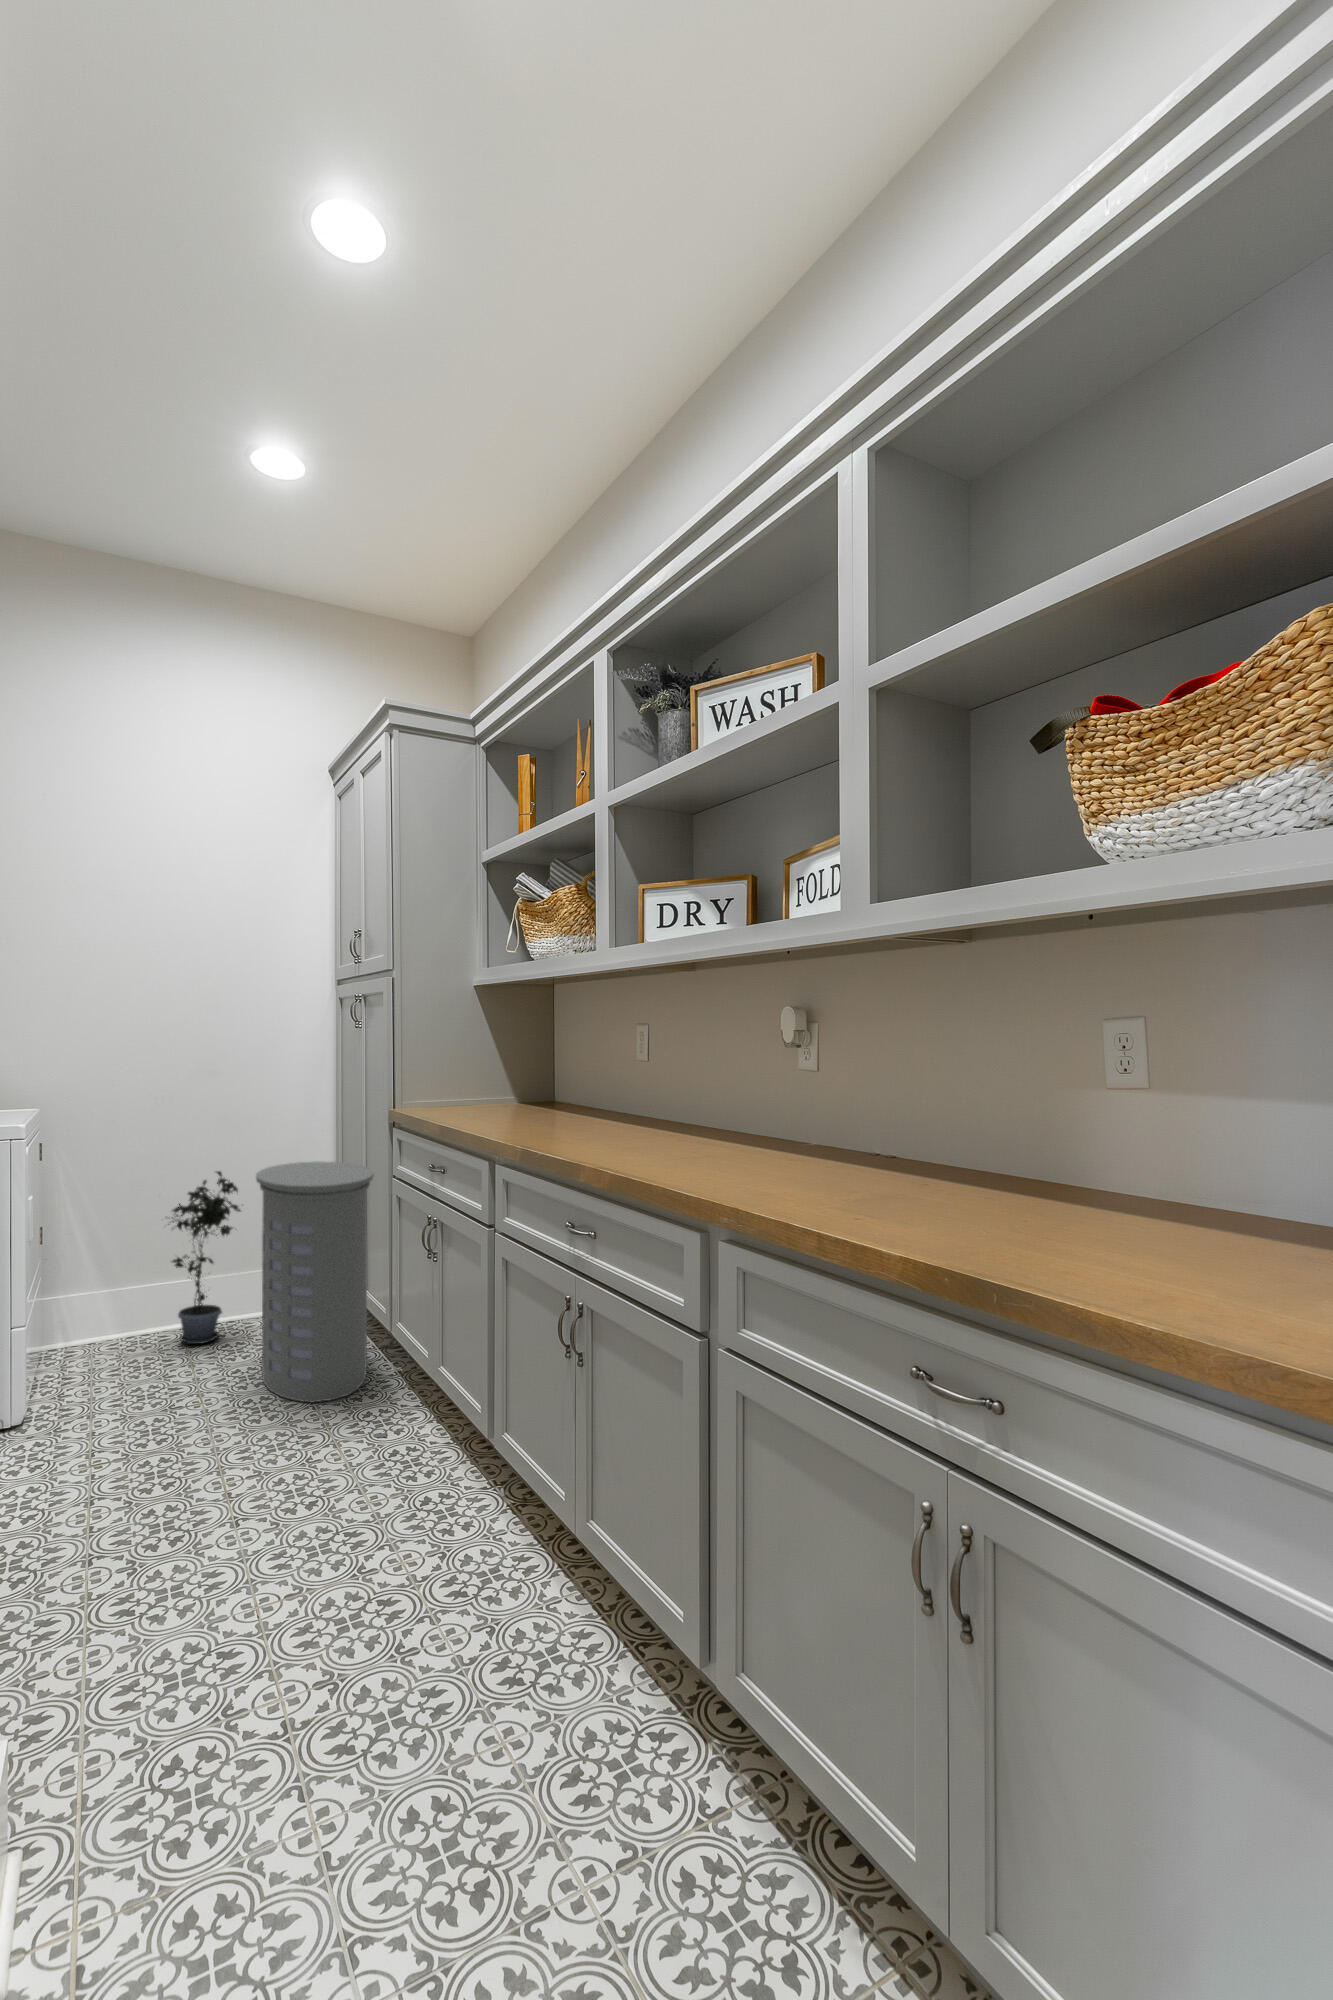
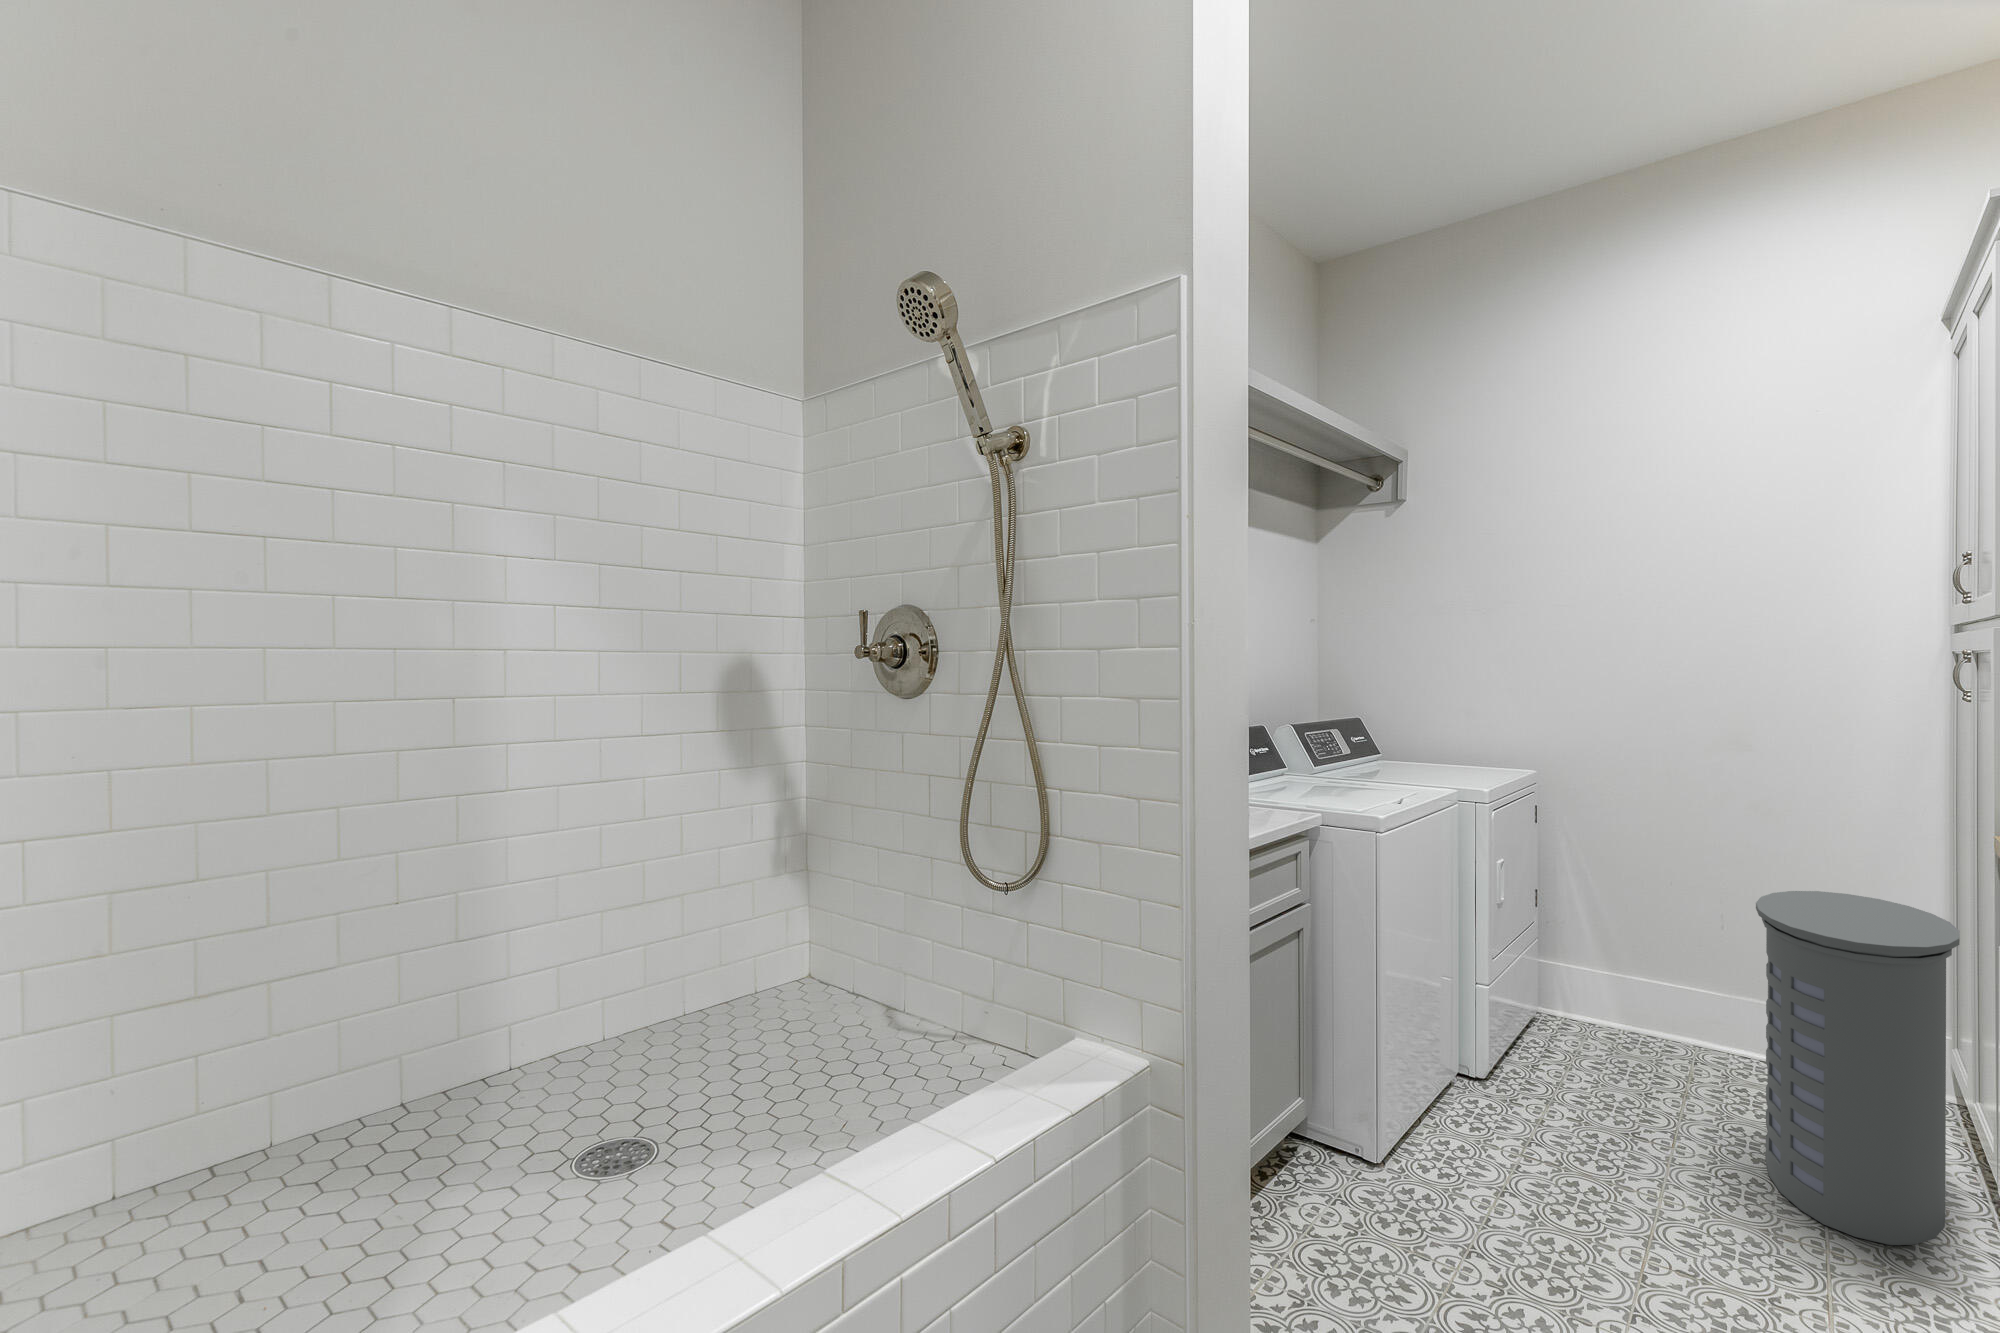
potted plant: present [168,1171,240,1344] -> none [1661,879,1772,1078]

